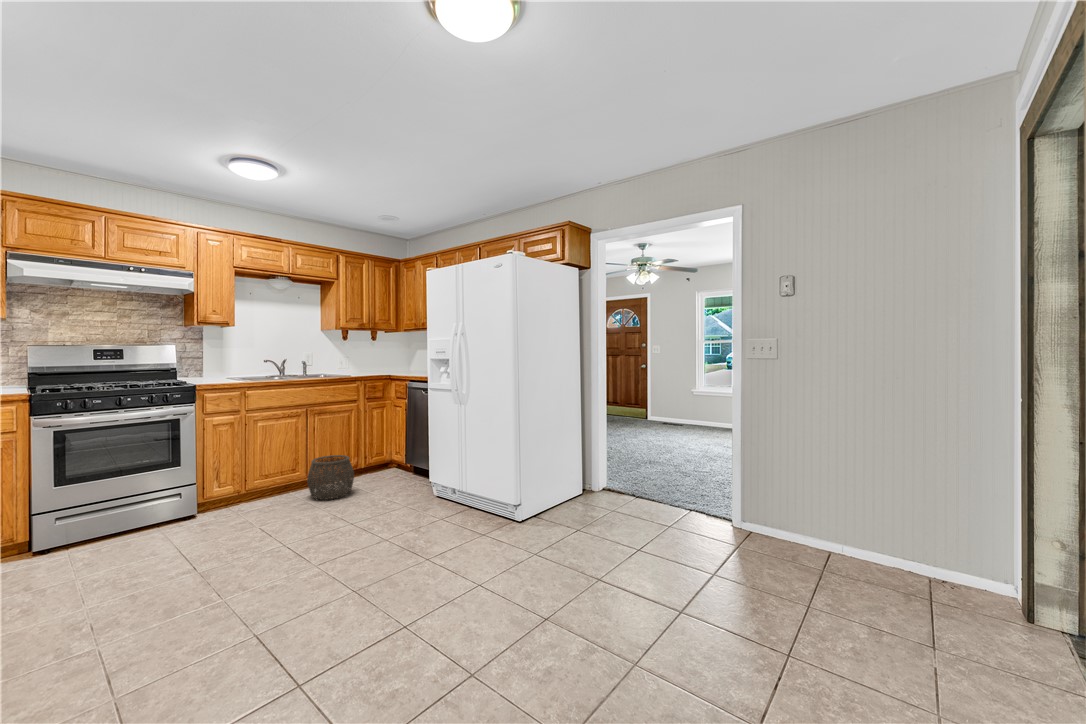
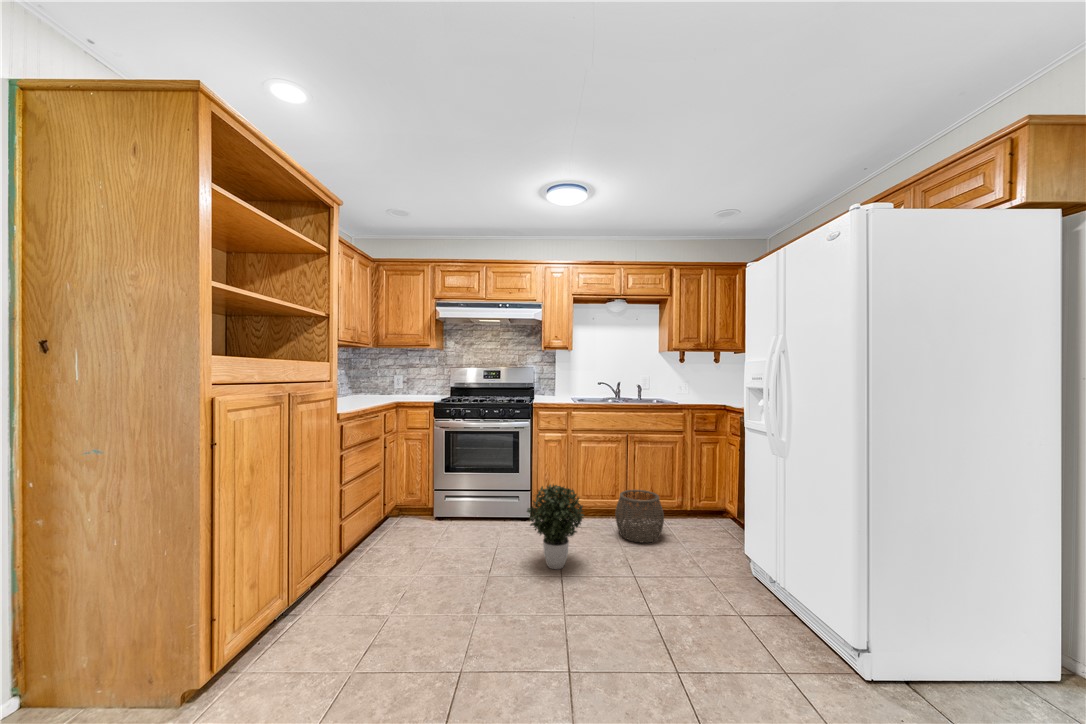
potted plant: none [238,456,300,536] -> present [527,485,584,569]

